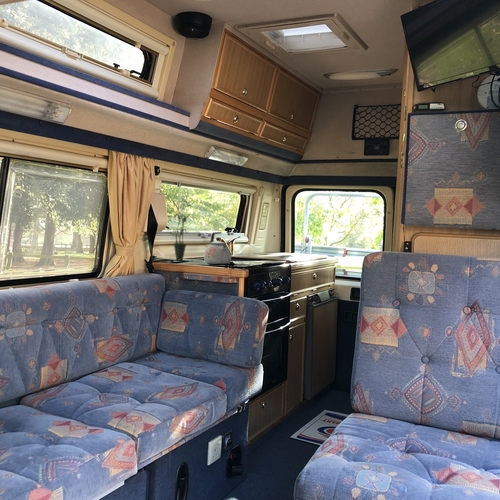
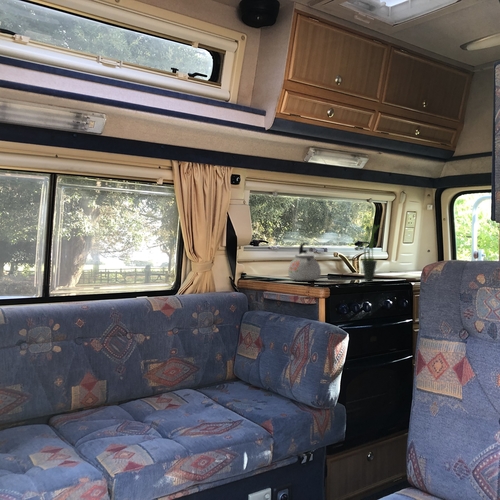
potted plant: present [170,215,188,260] -> present [357,225,378,281]

